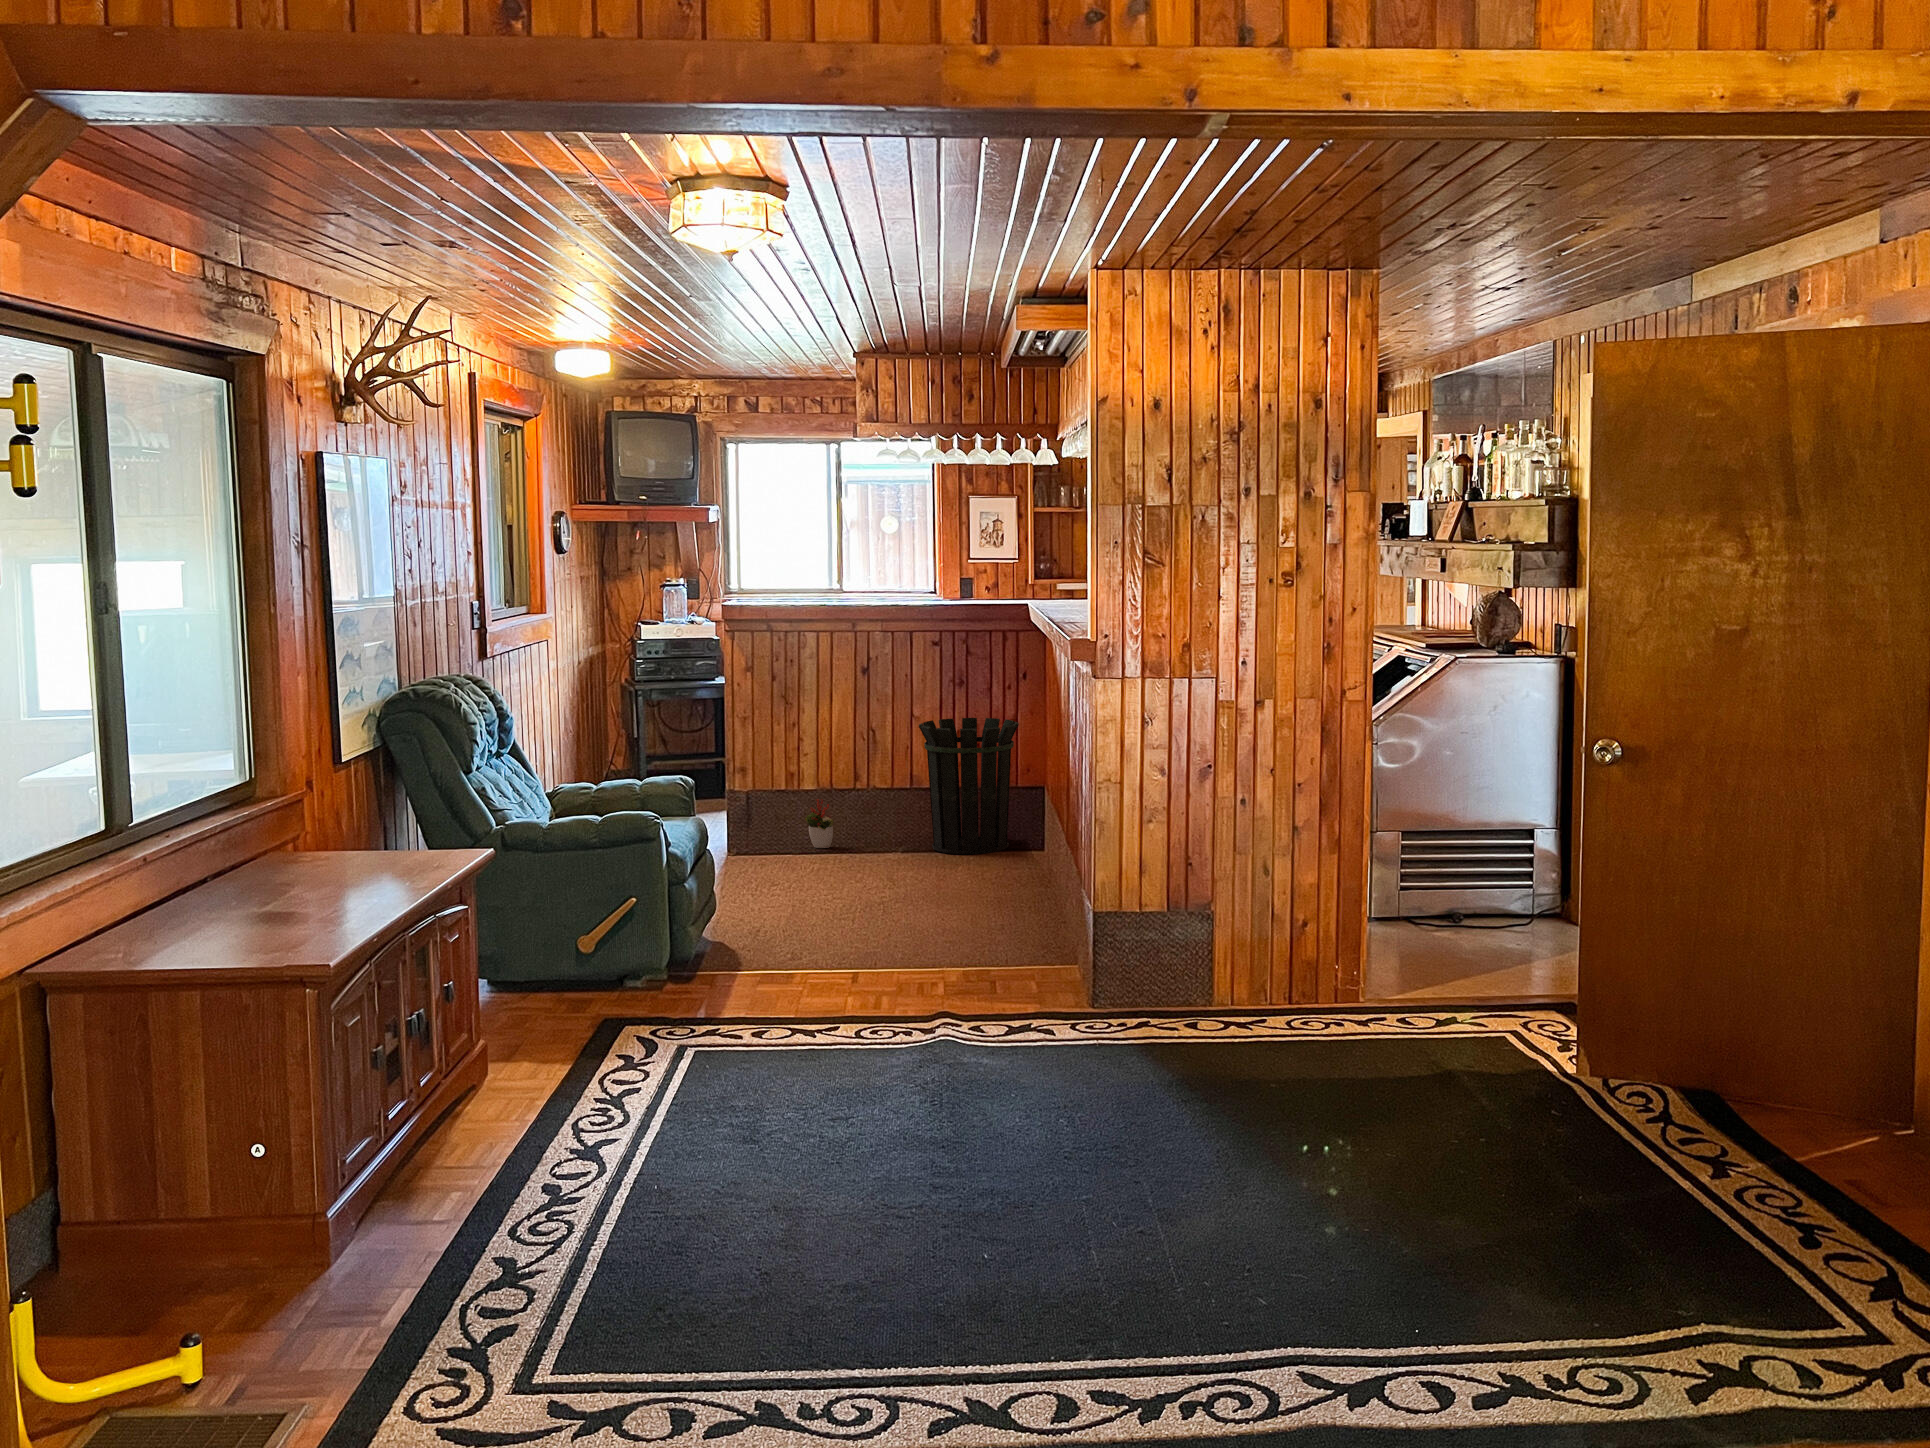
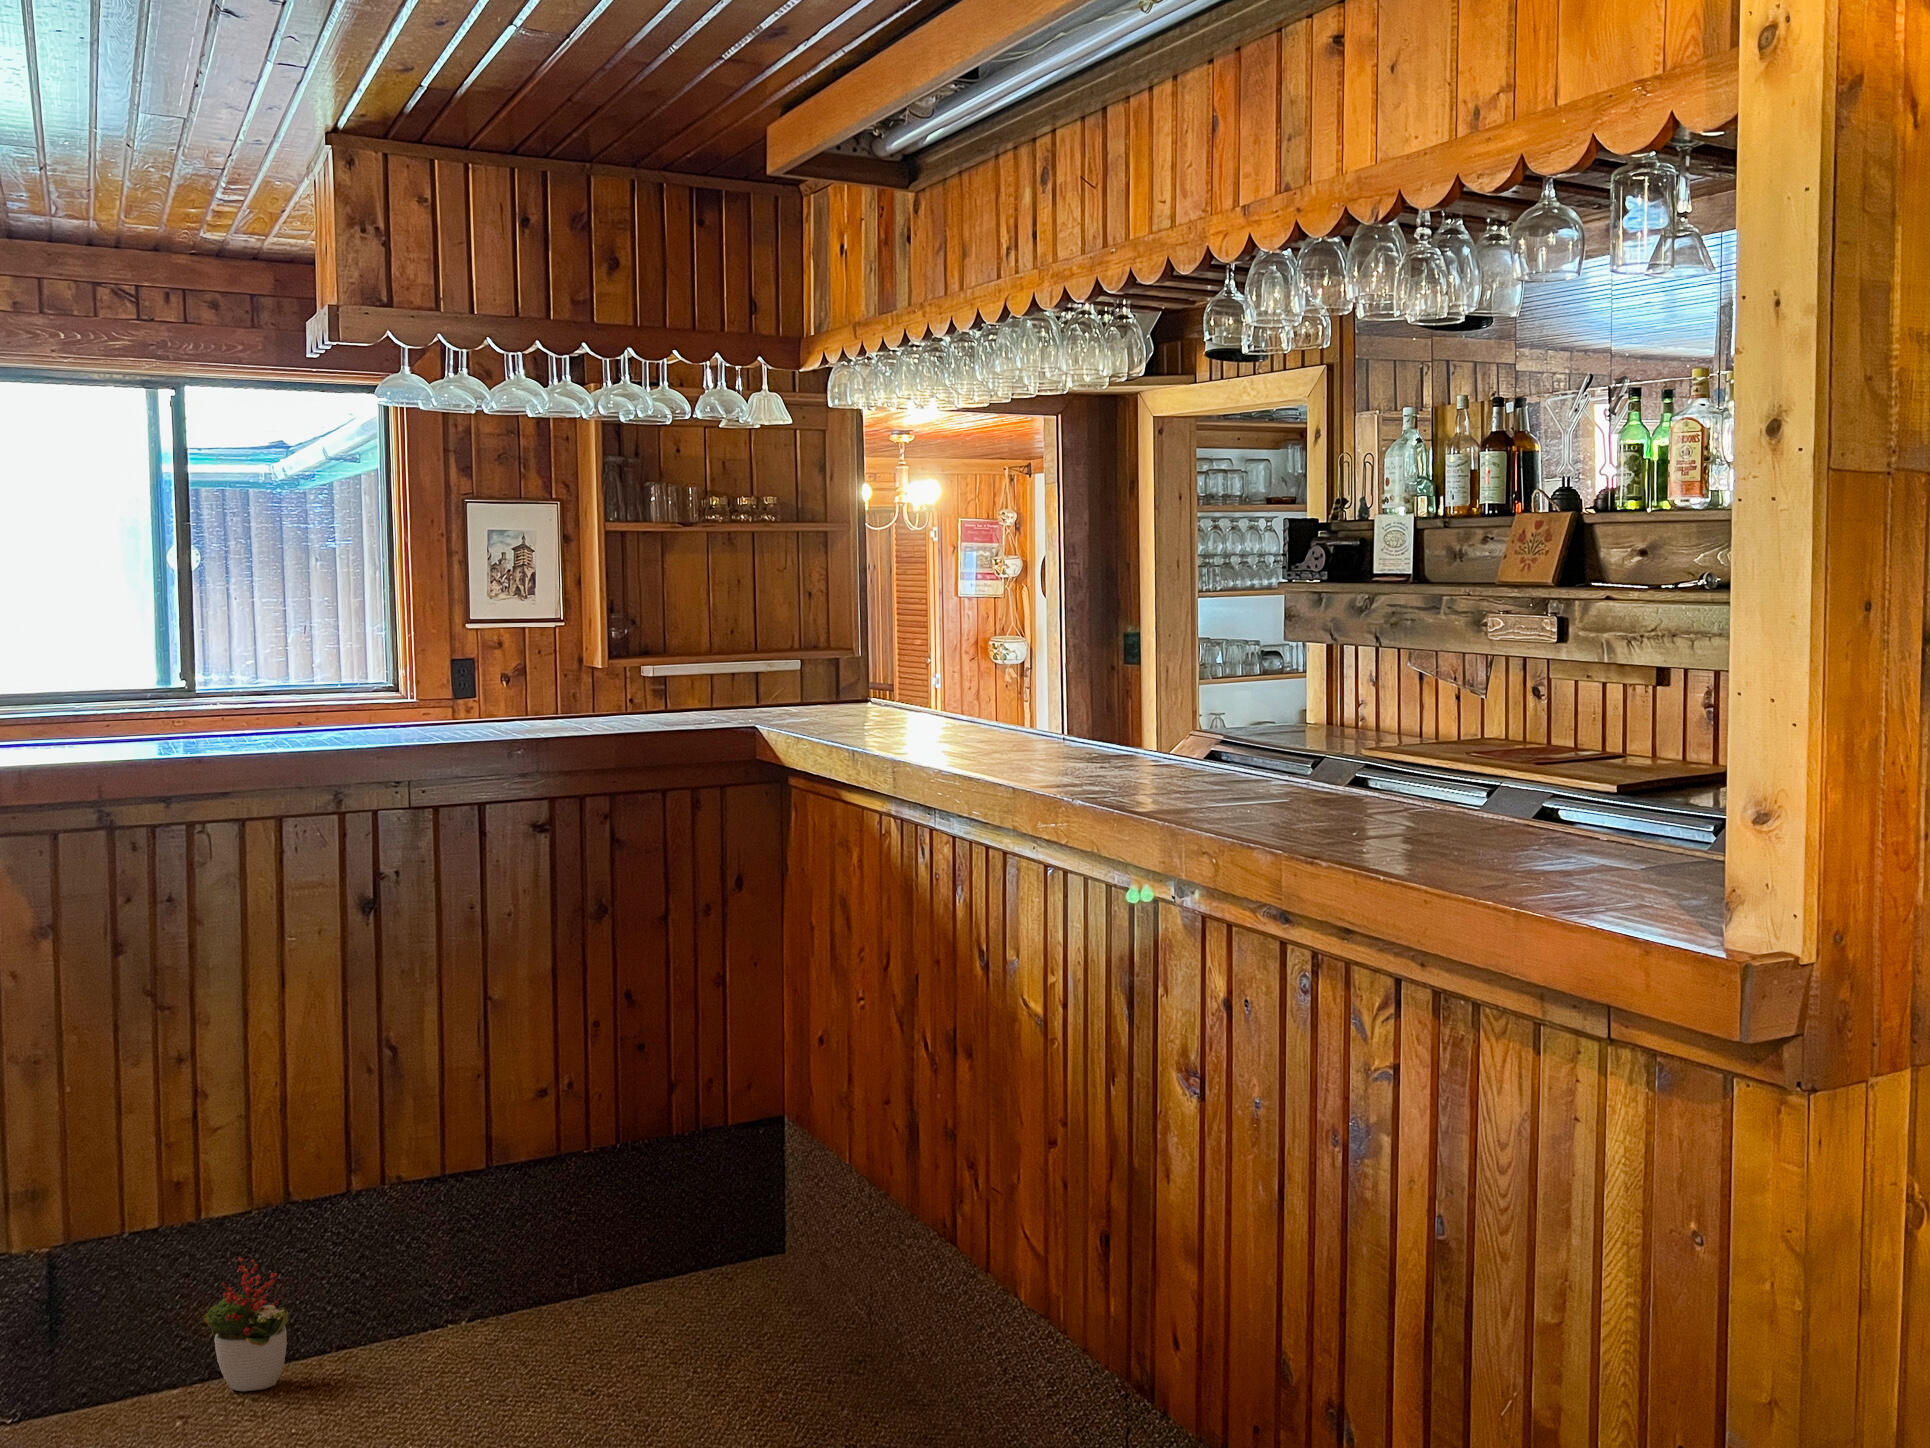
waste bin: present [919,718,1019,854] -> none [530,1003,785,1376]

